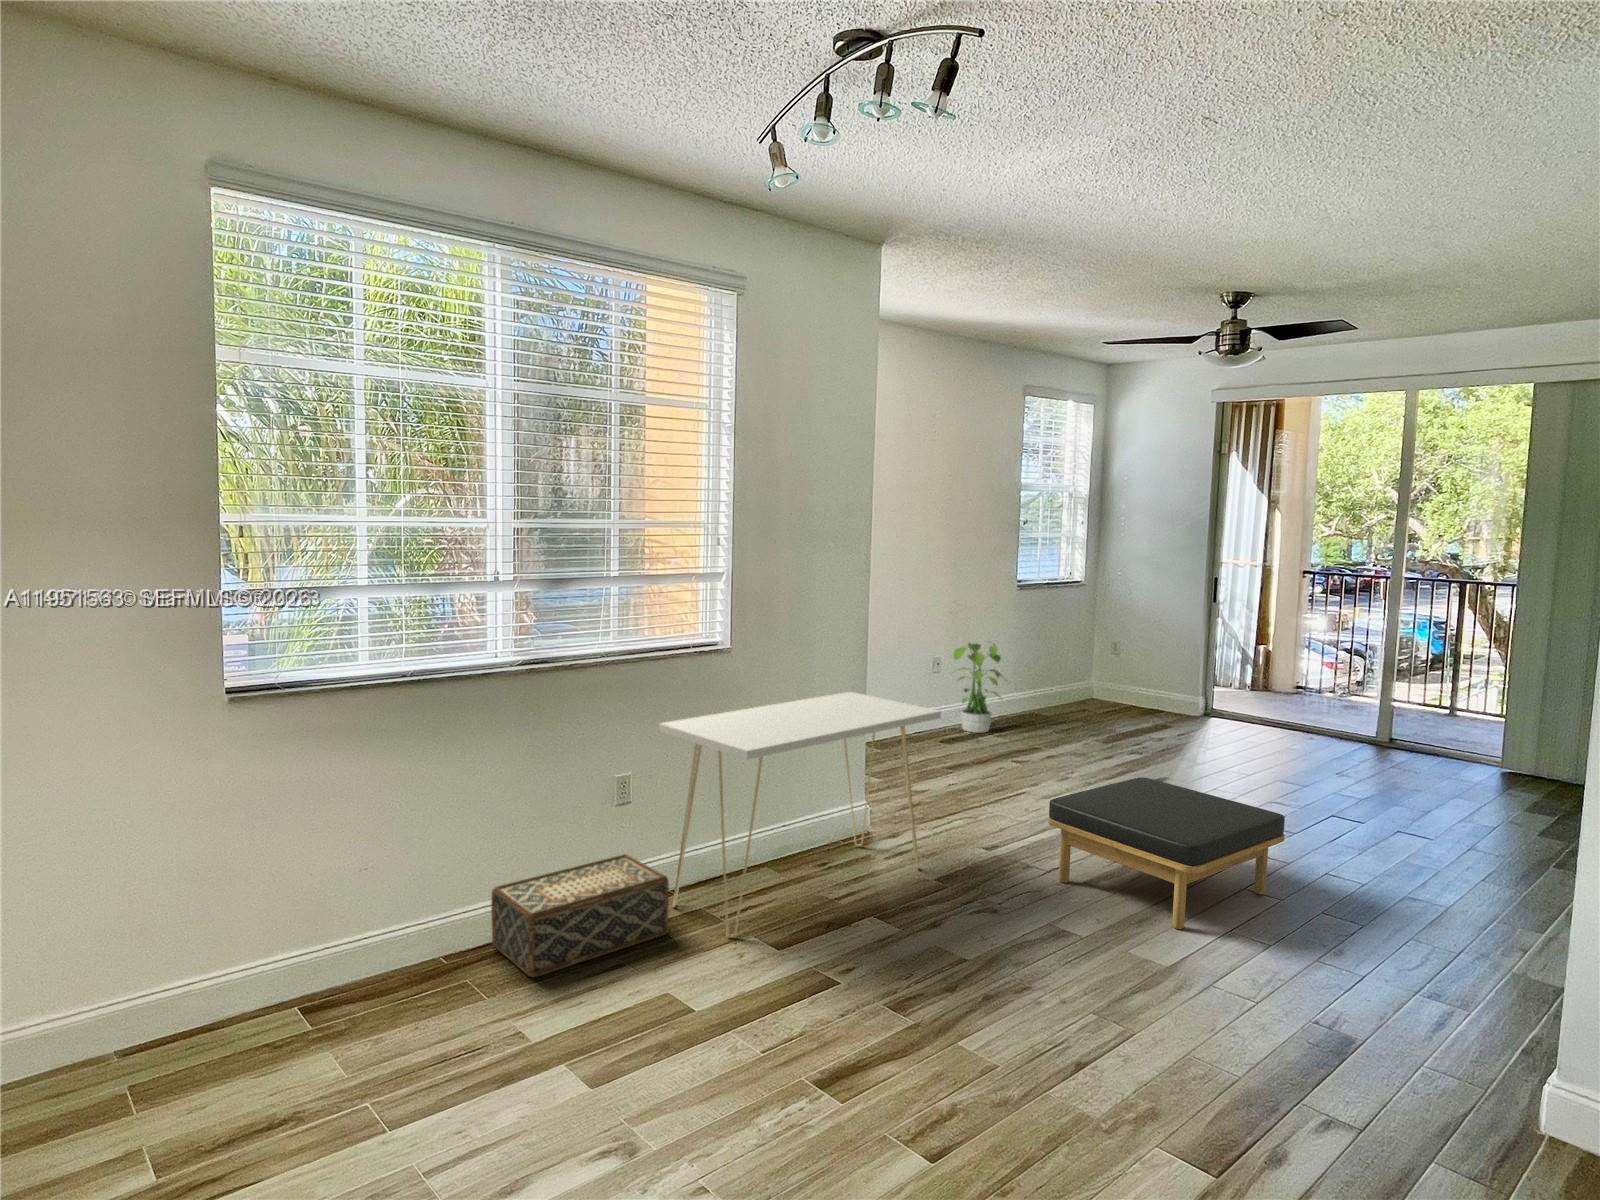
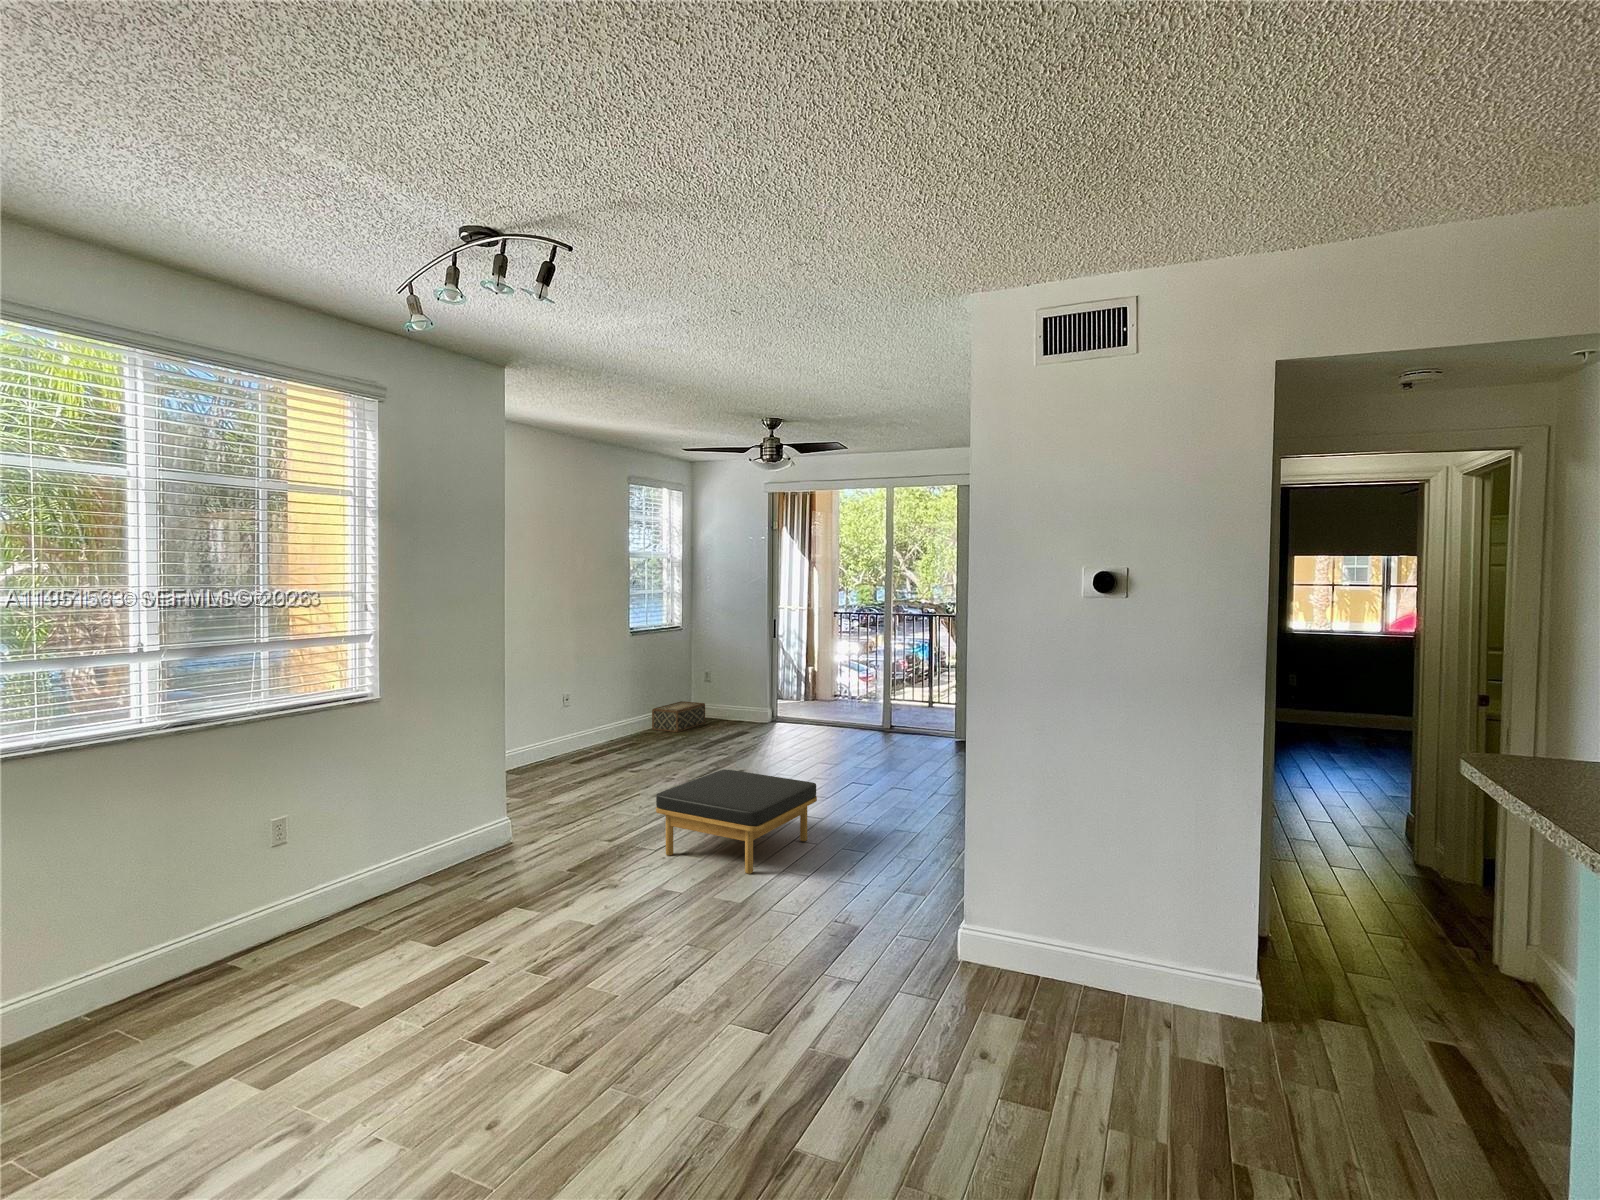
potted plant: present [953,641,1007,733] -> none [576,678,628,753]
console table: present [659,692,941,938] -> none [314,727,569,945]
woven basket: present [491,854,669,978] -> present [652,701,705,732]

